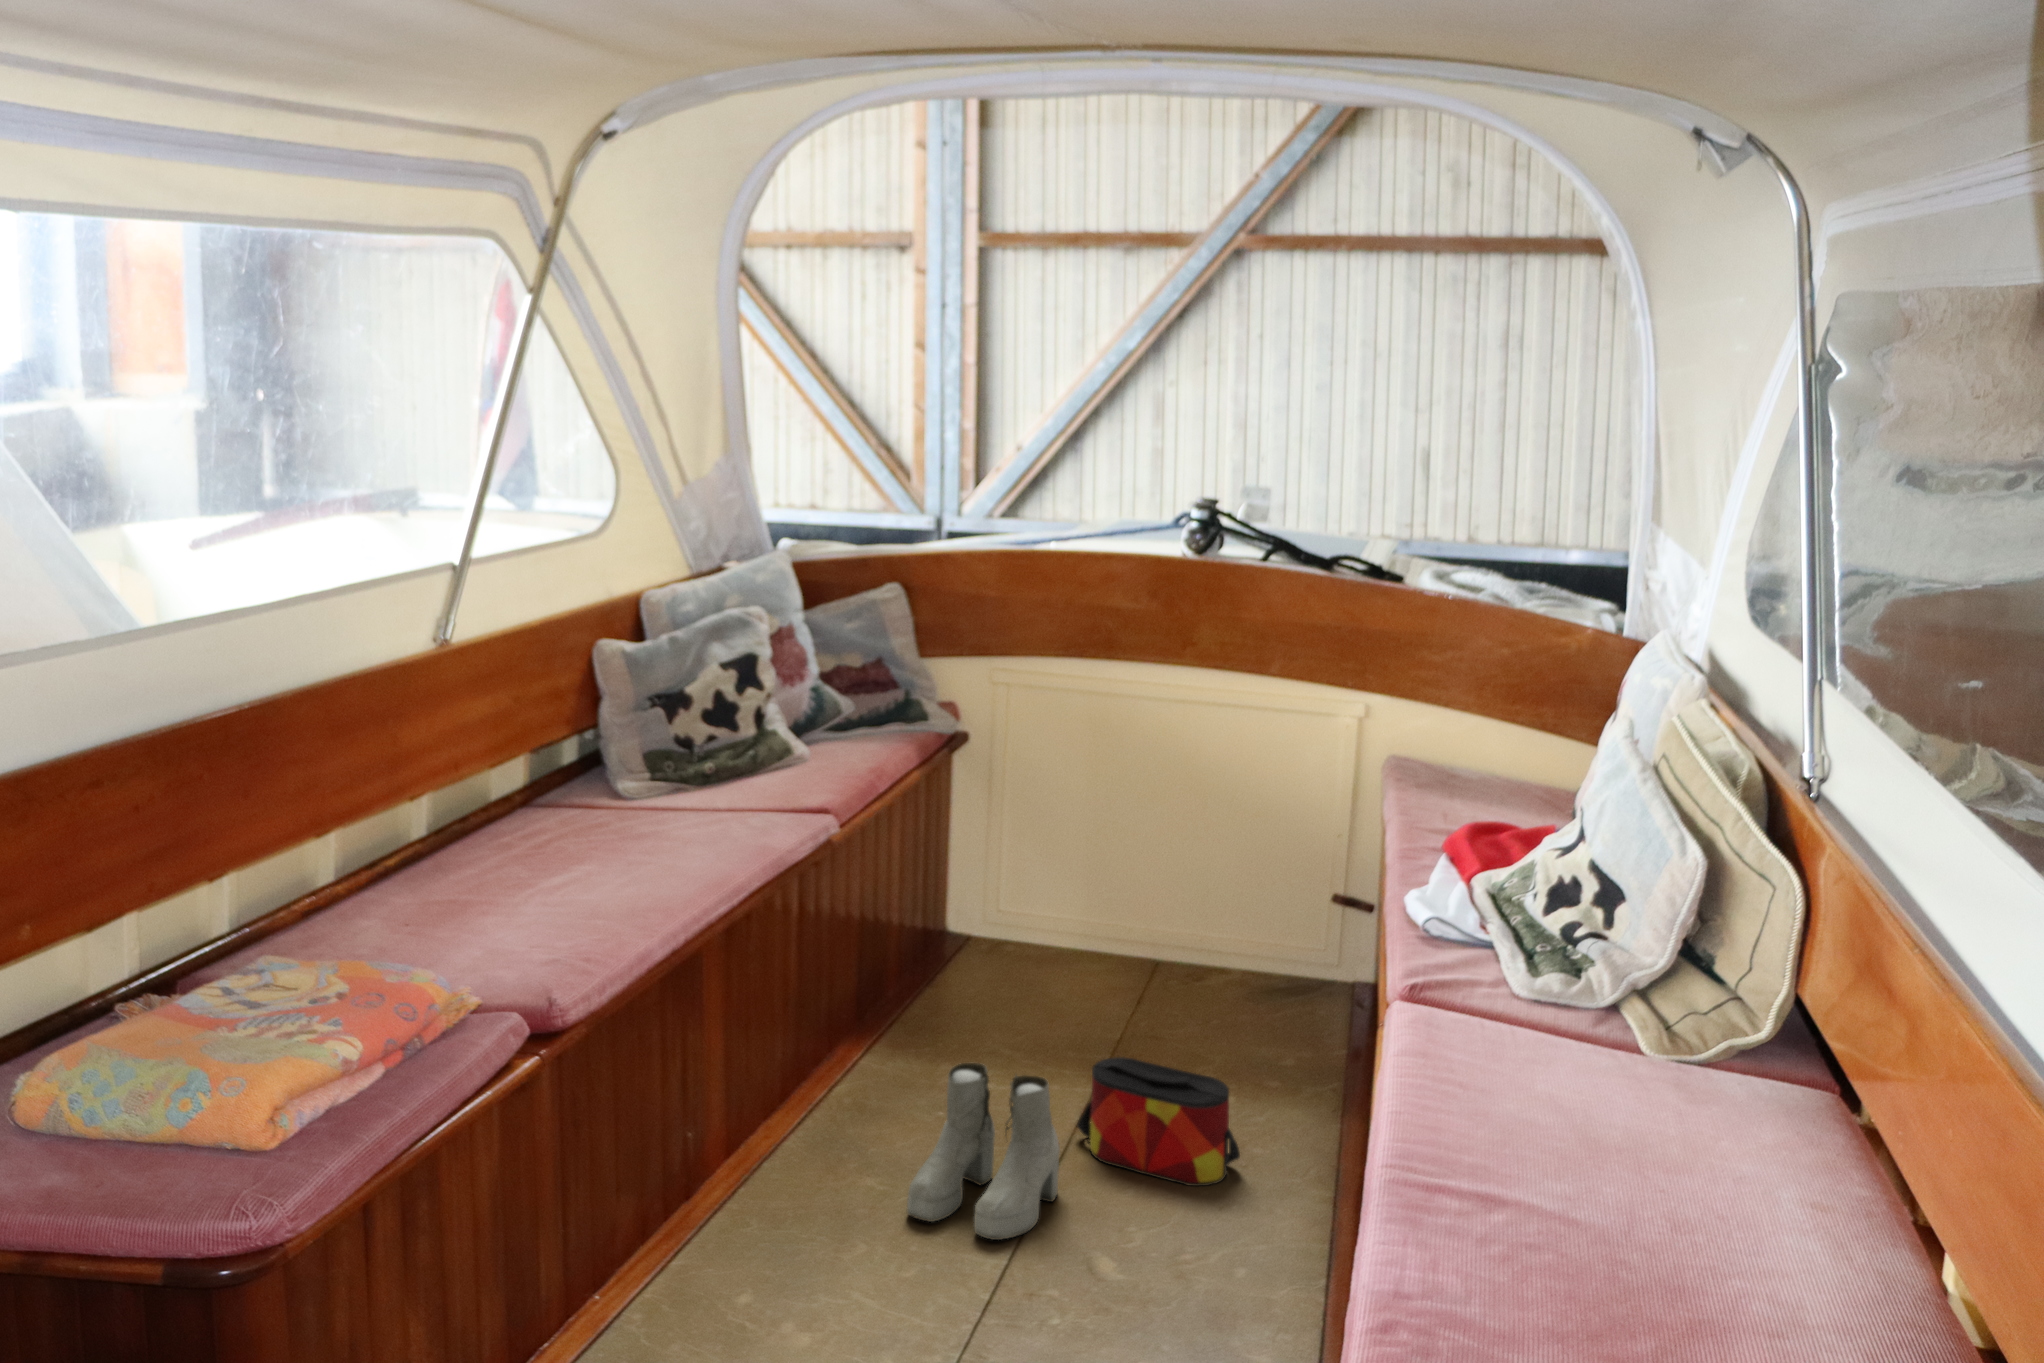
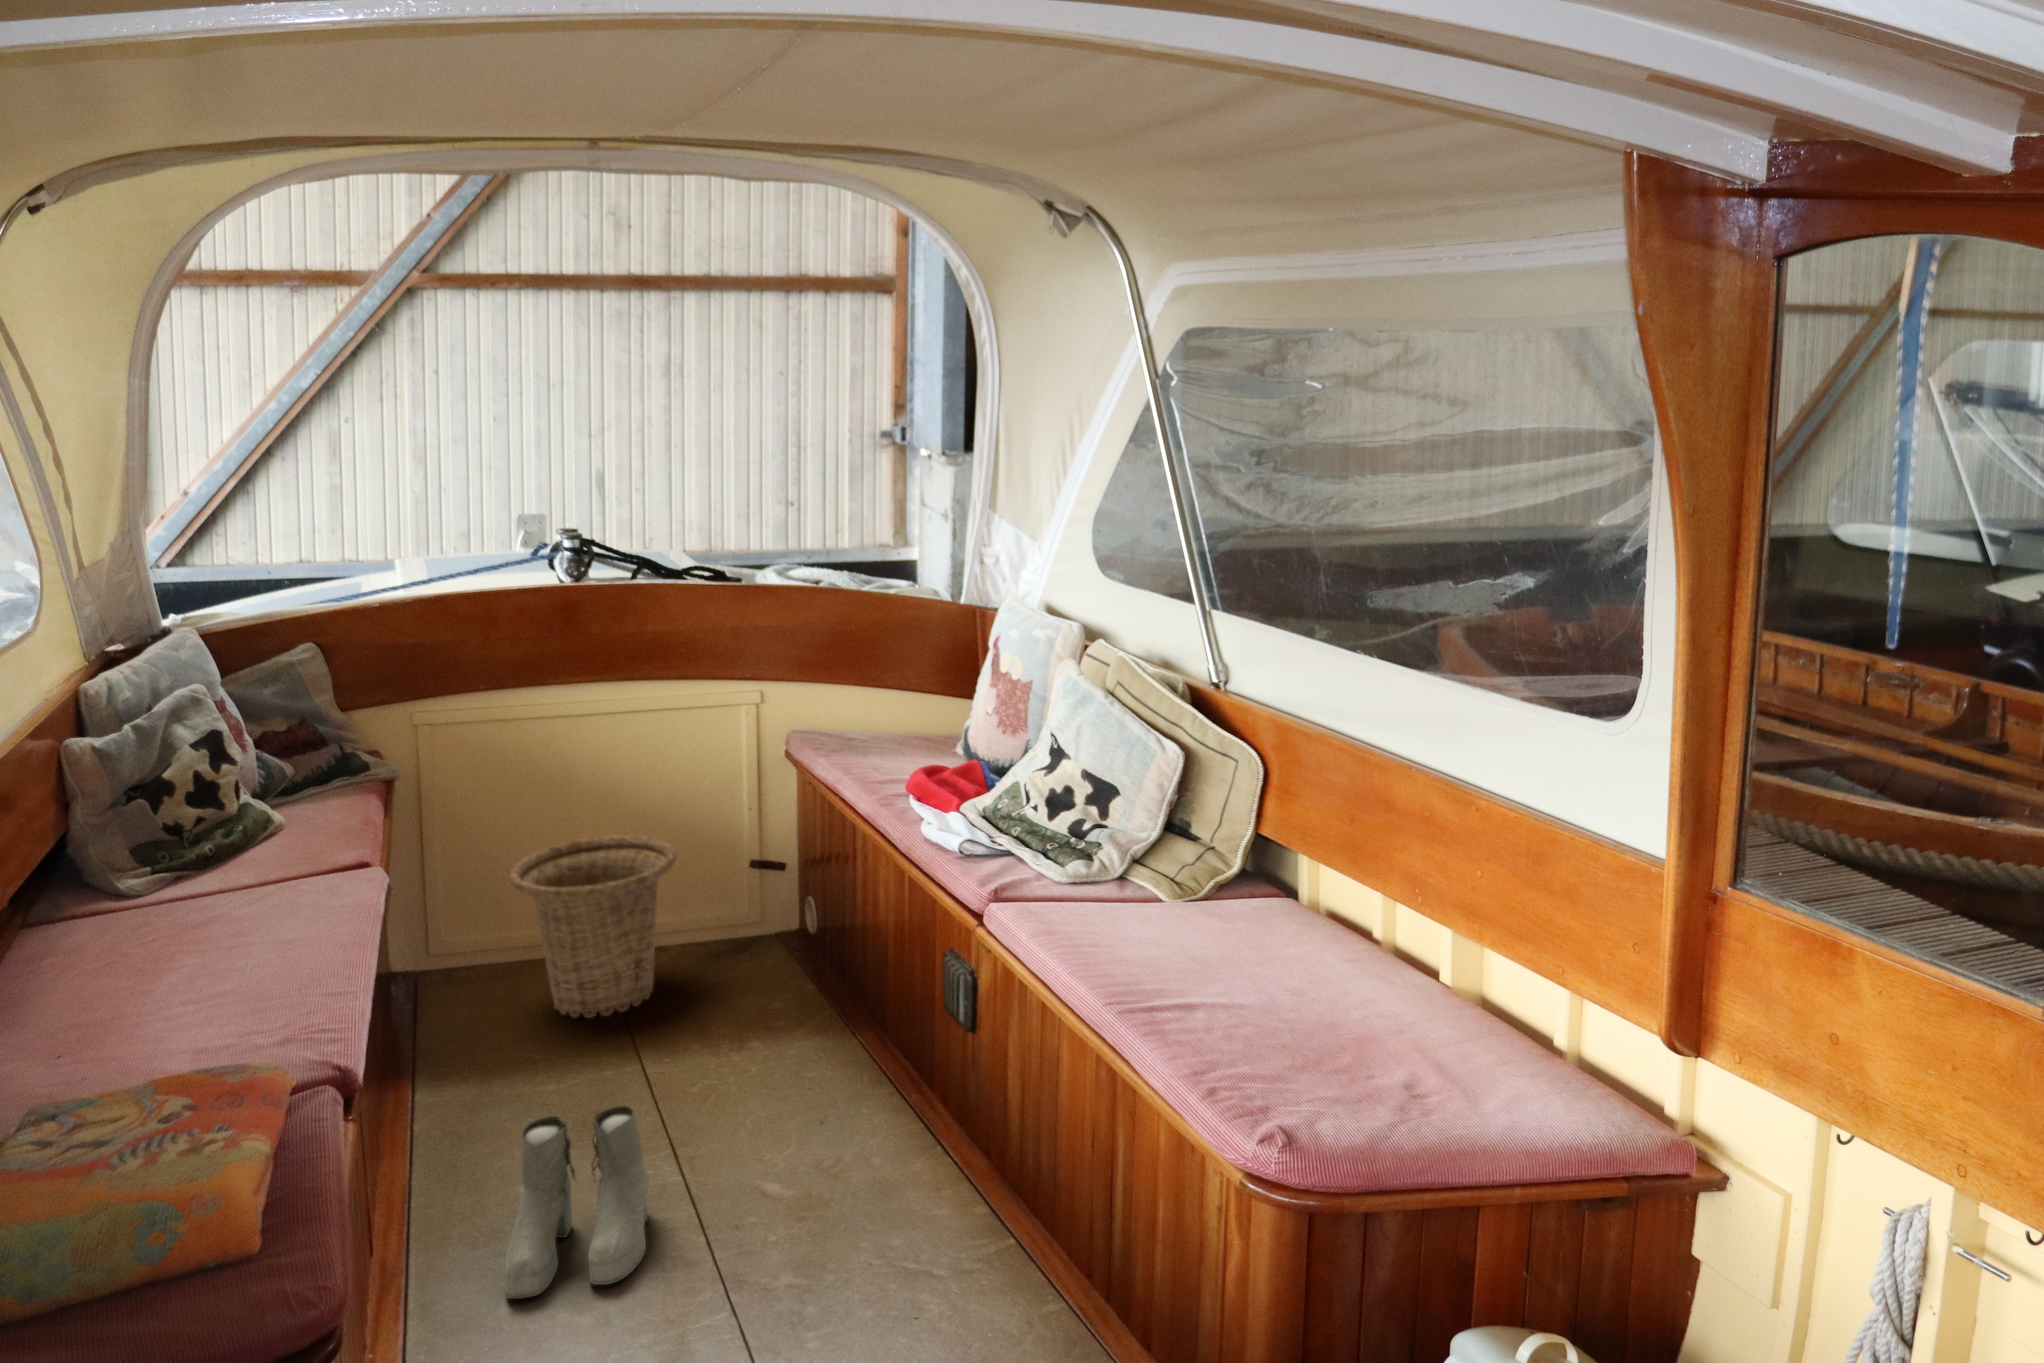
basket: none [1070,825,1232,1011] -> present [510,835,676,1018]
bag: present [1077,1057,1240,1186] -> none [628,1049,796,1166]

